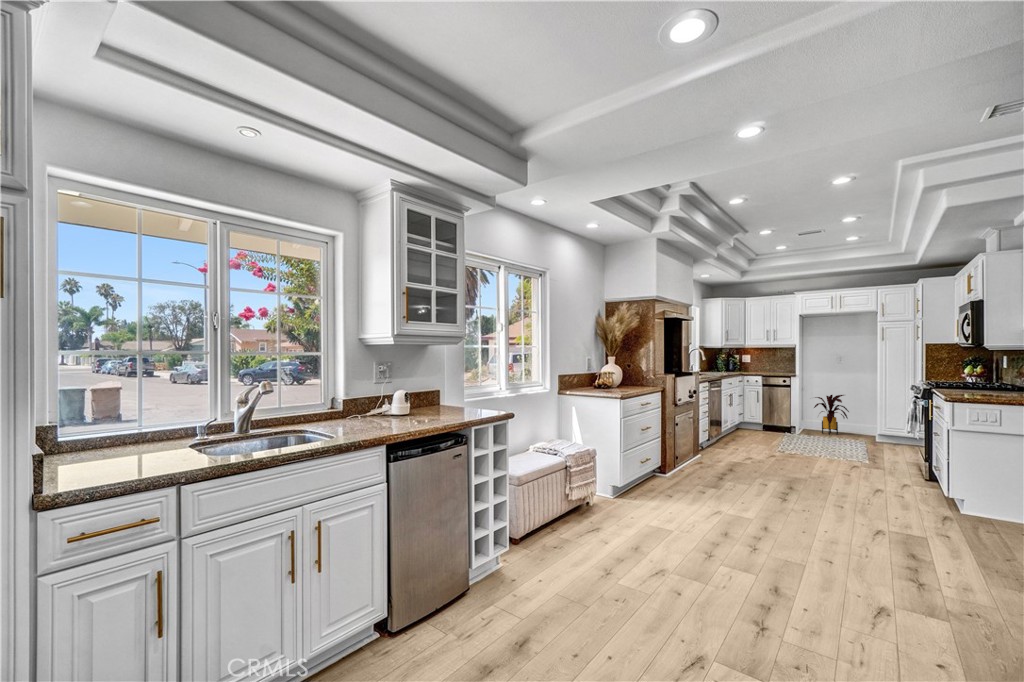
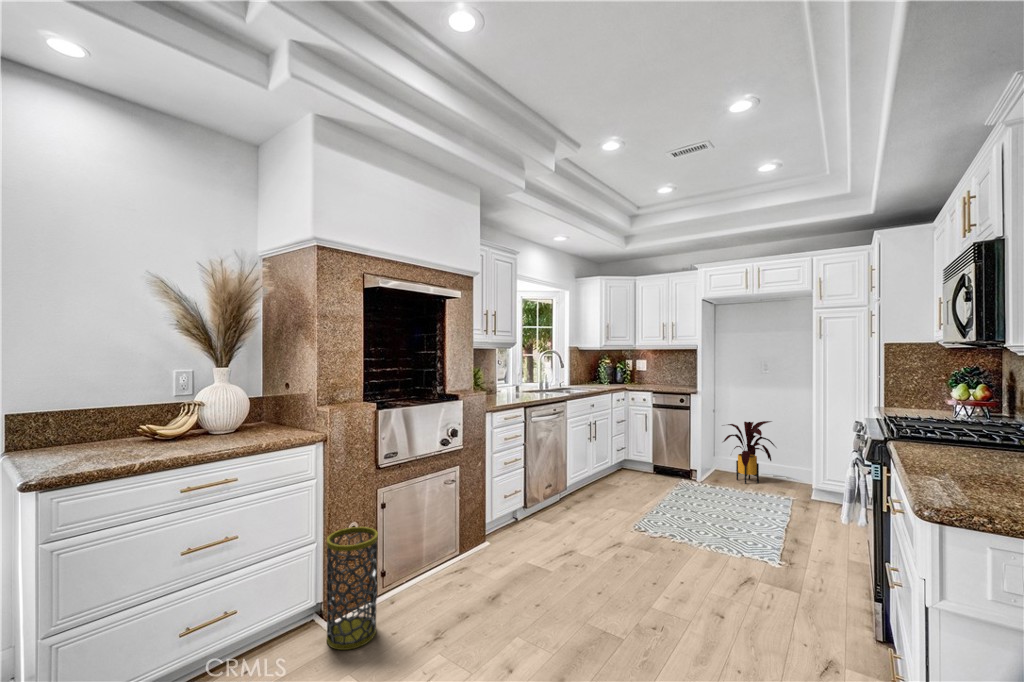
trash can: none [662,432,686,483] -> present [327,527,378,650]

